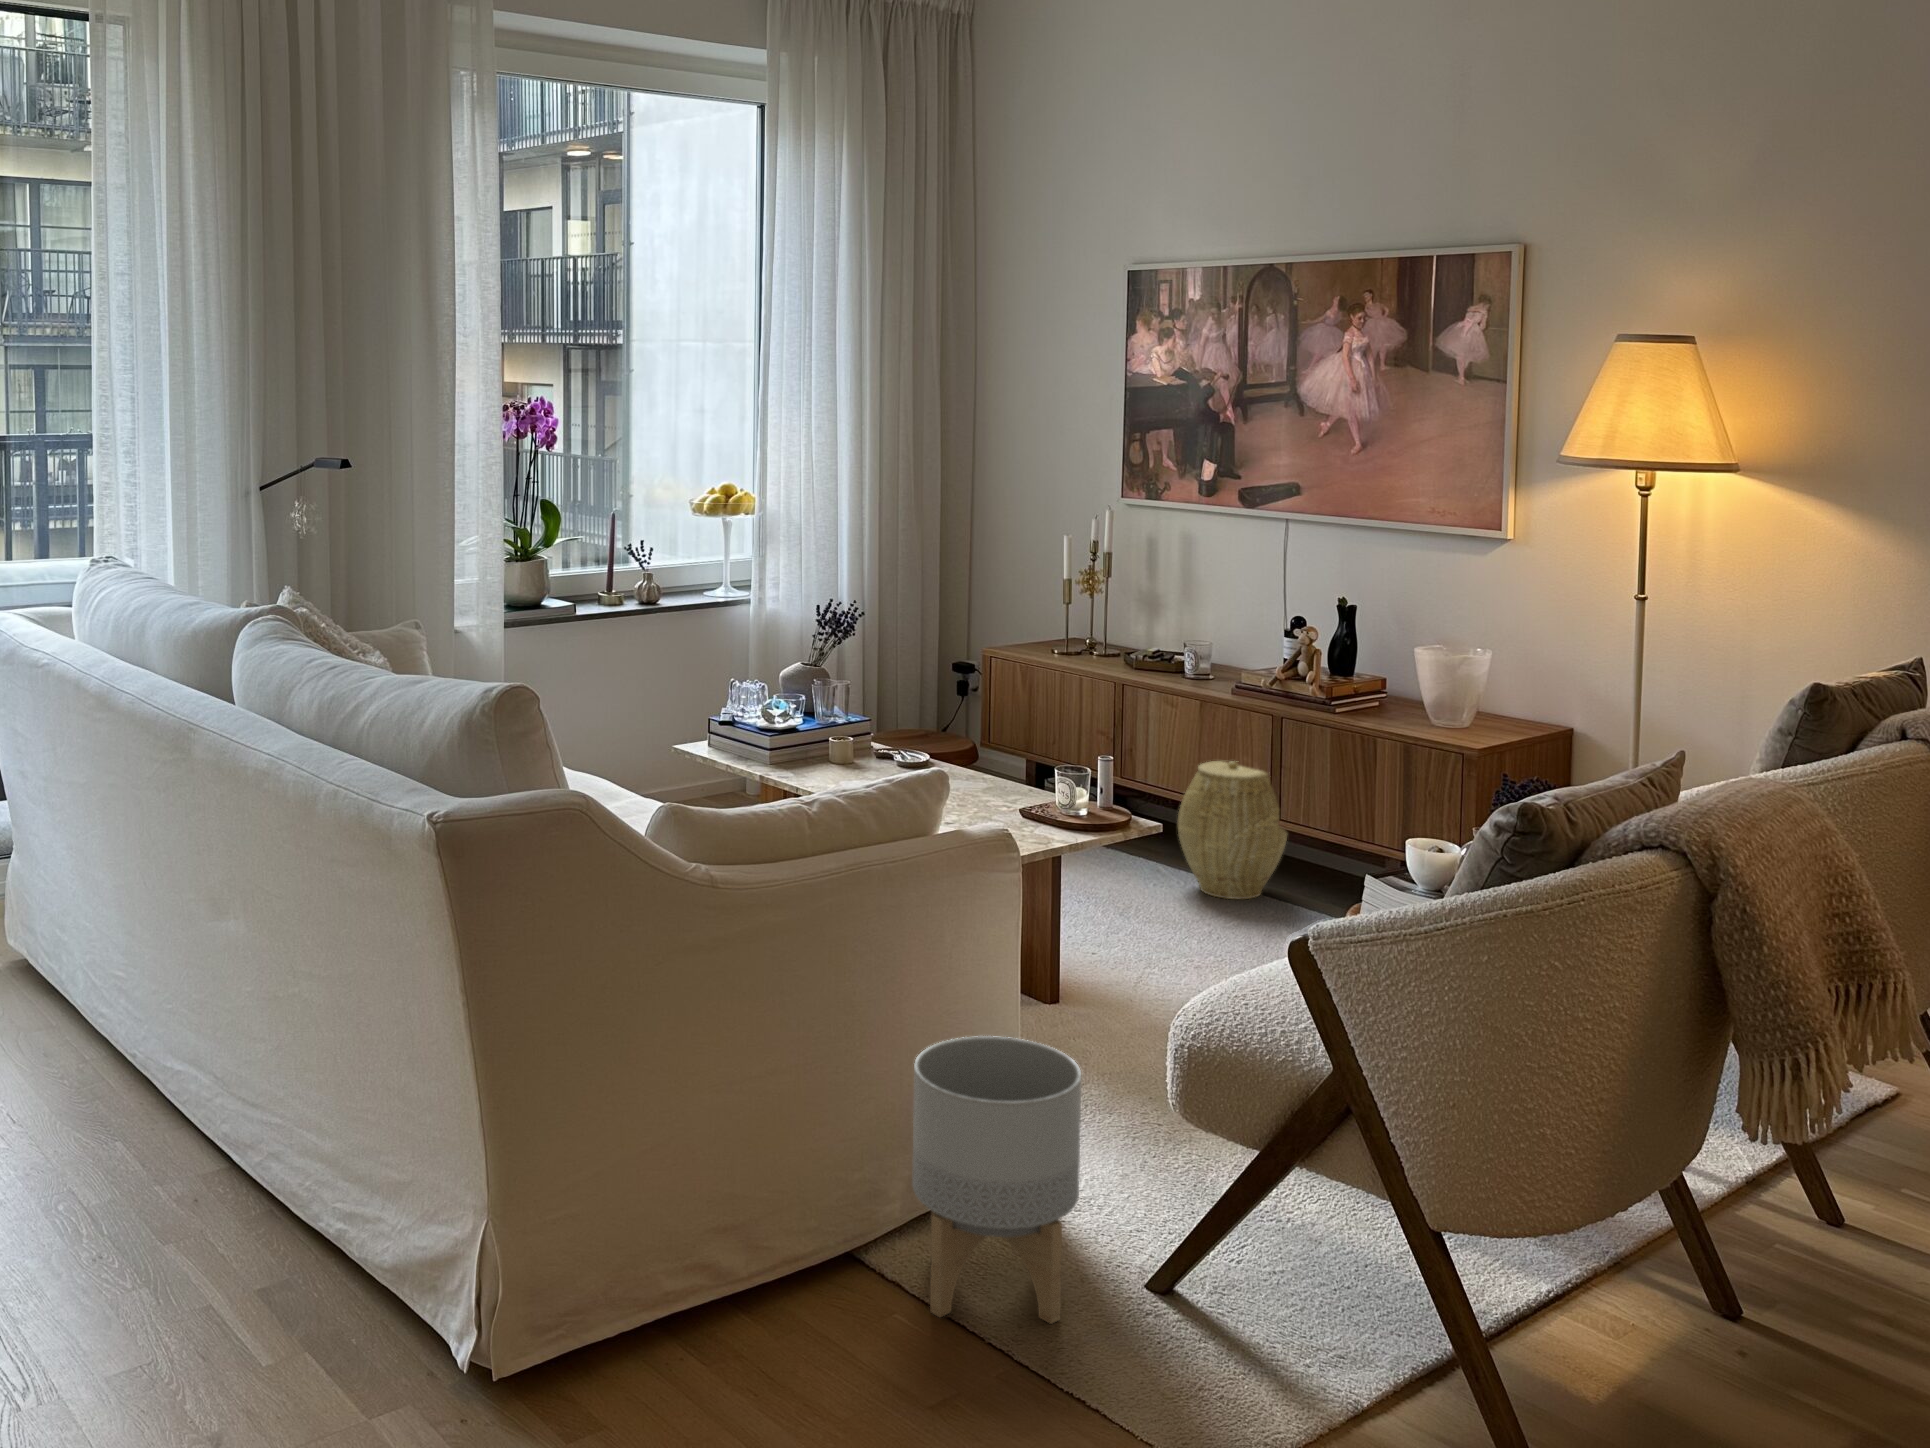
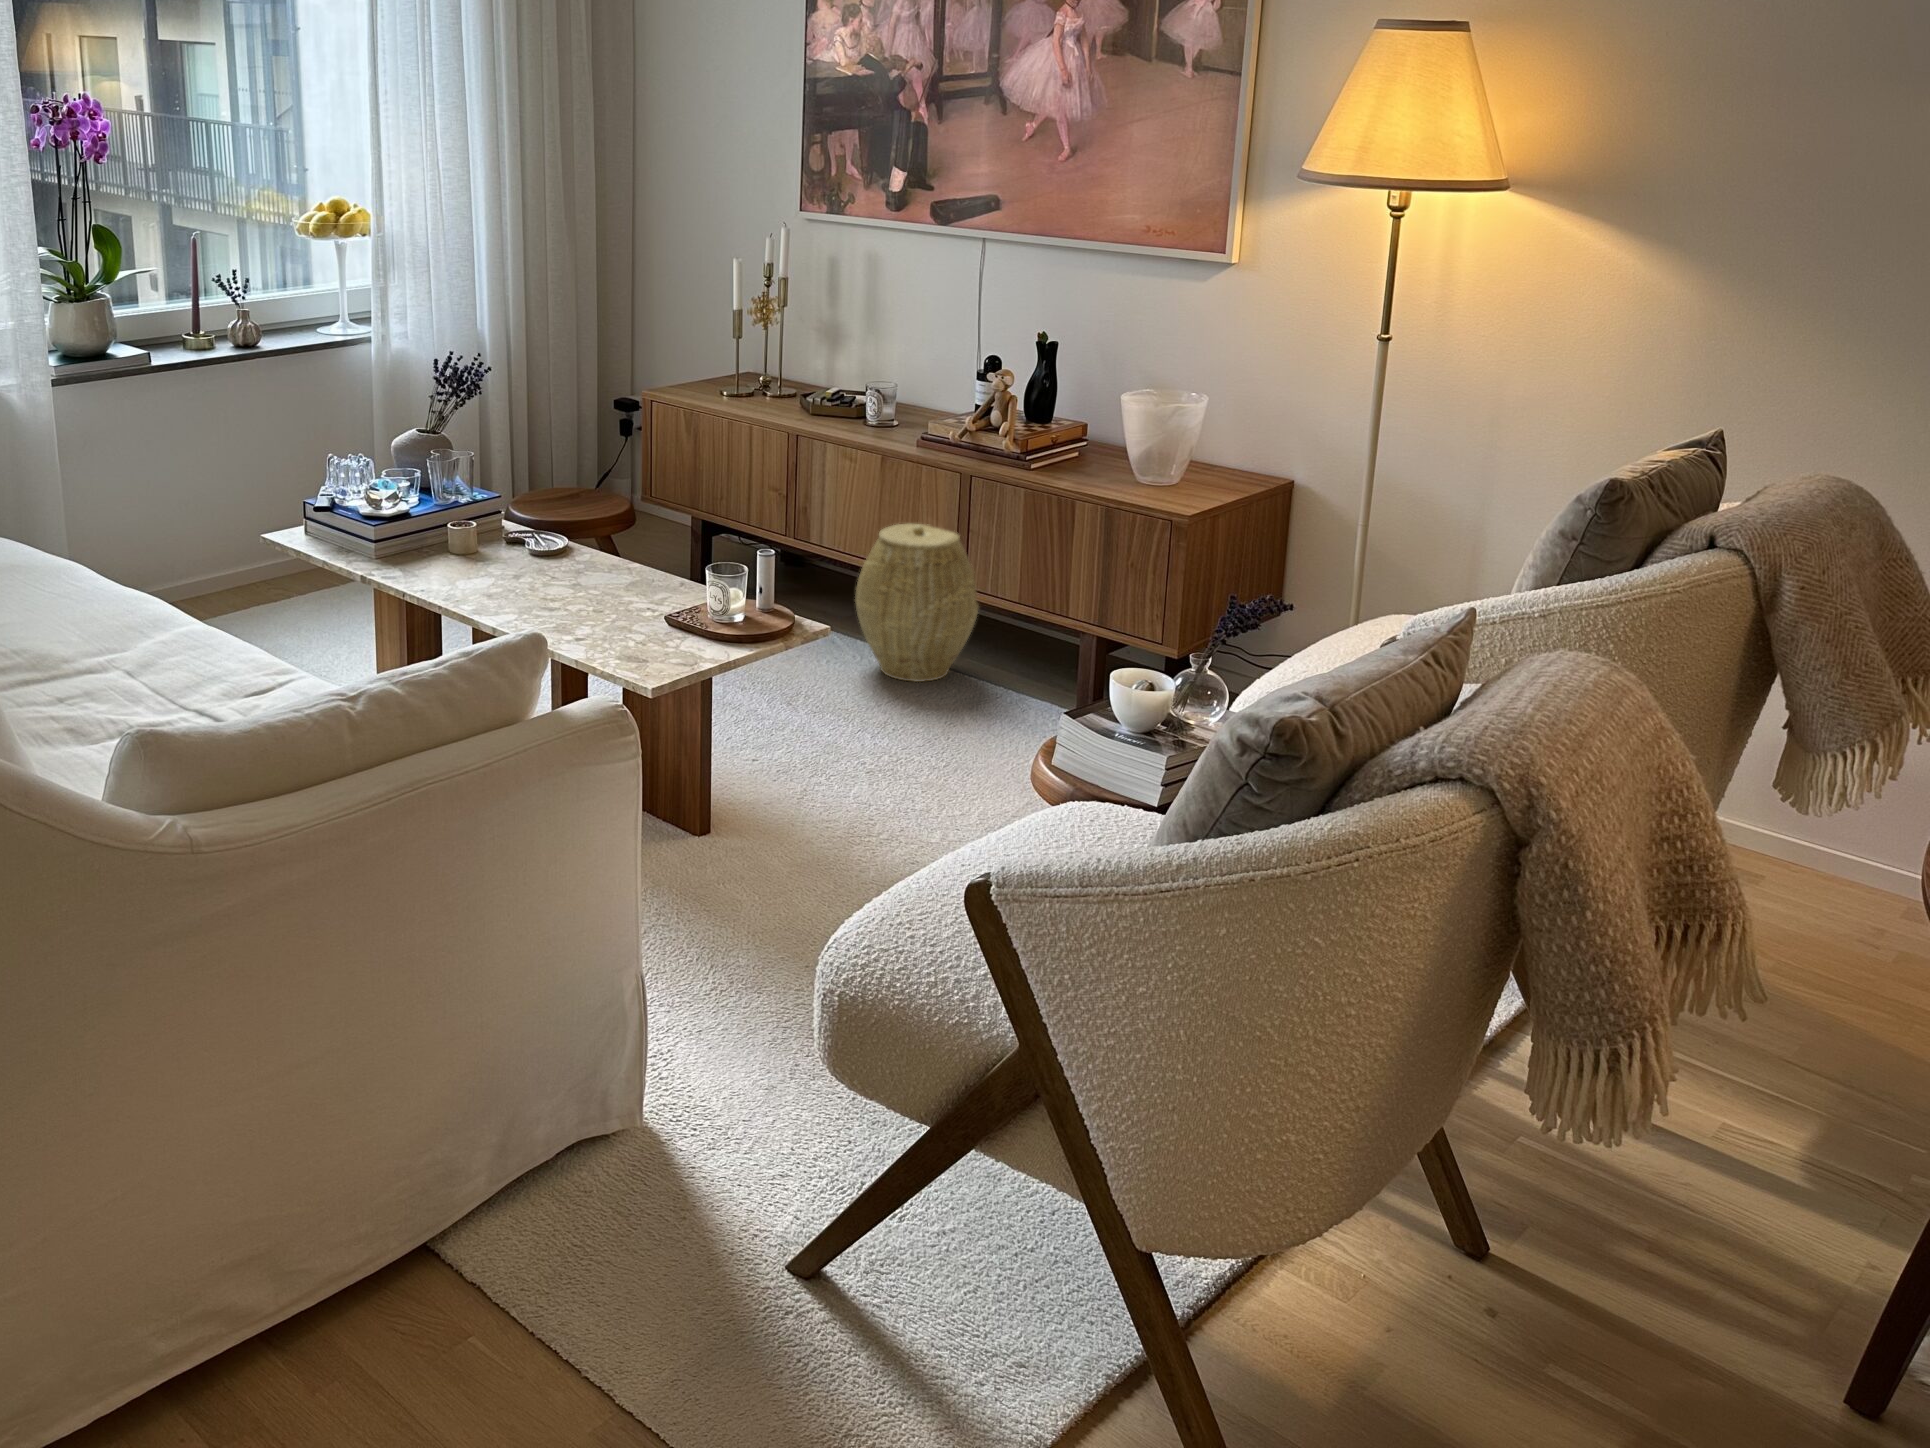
planter: present [912,1036,1081,1324] -> none [491,978,706,1340]

